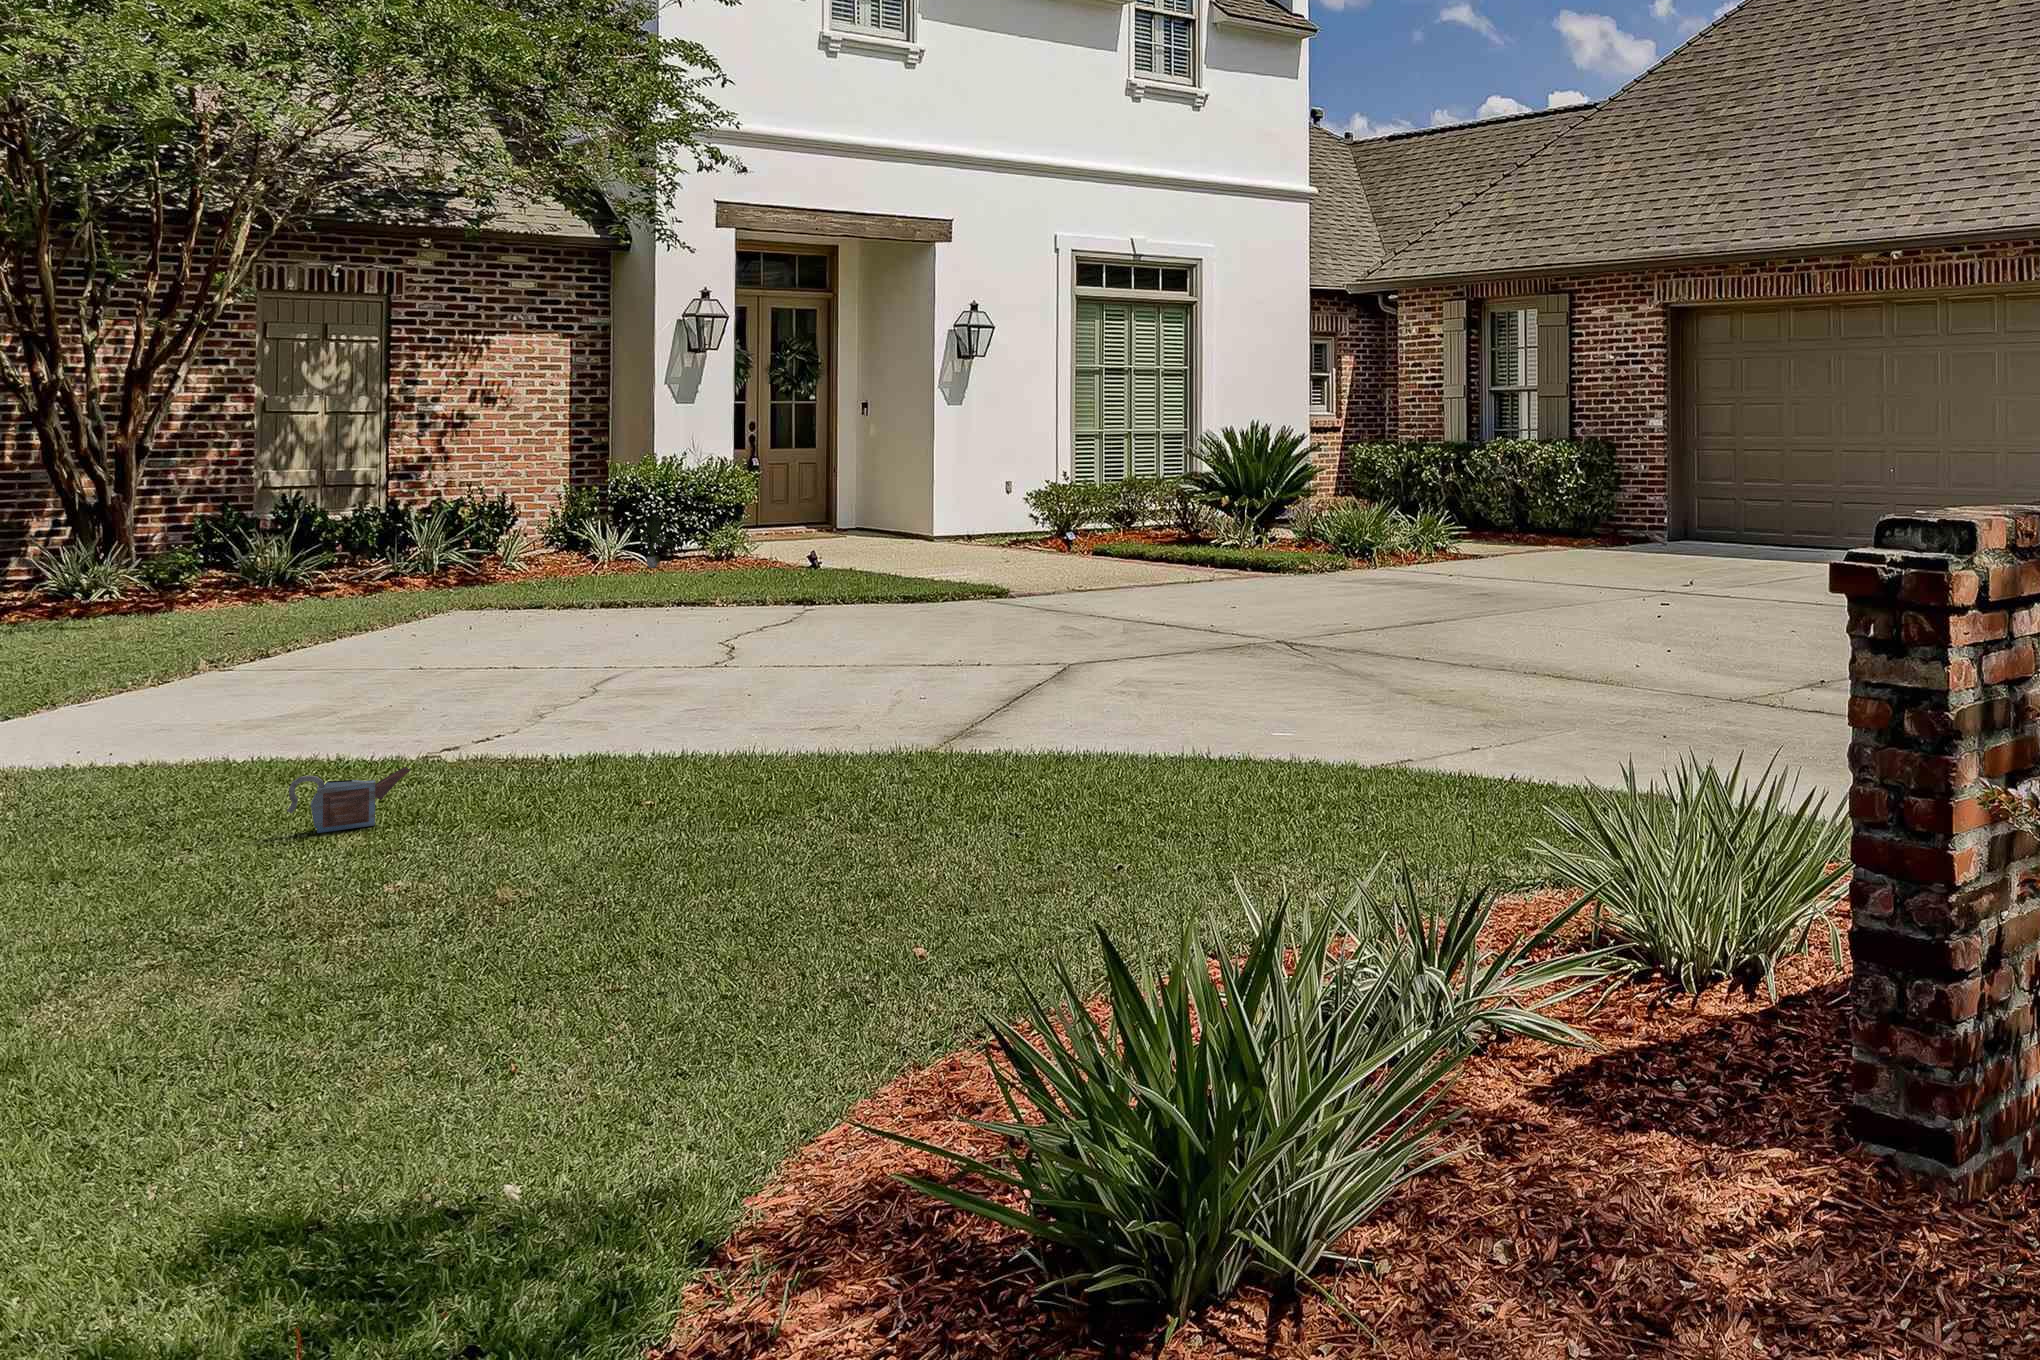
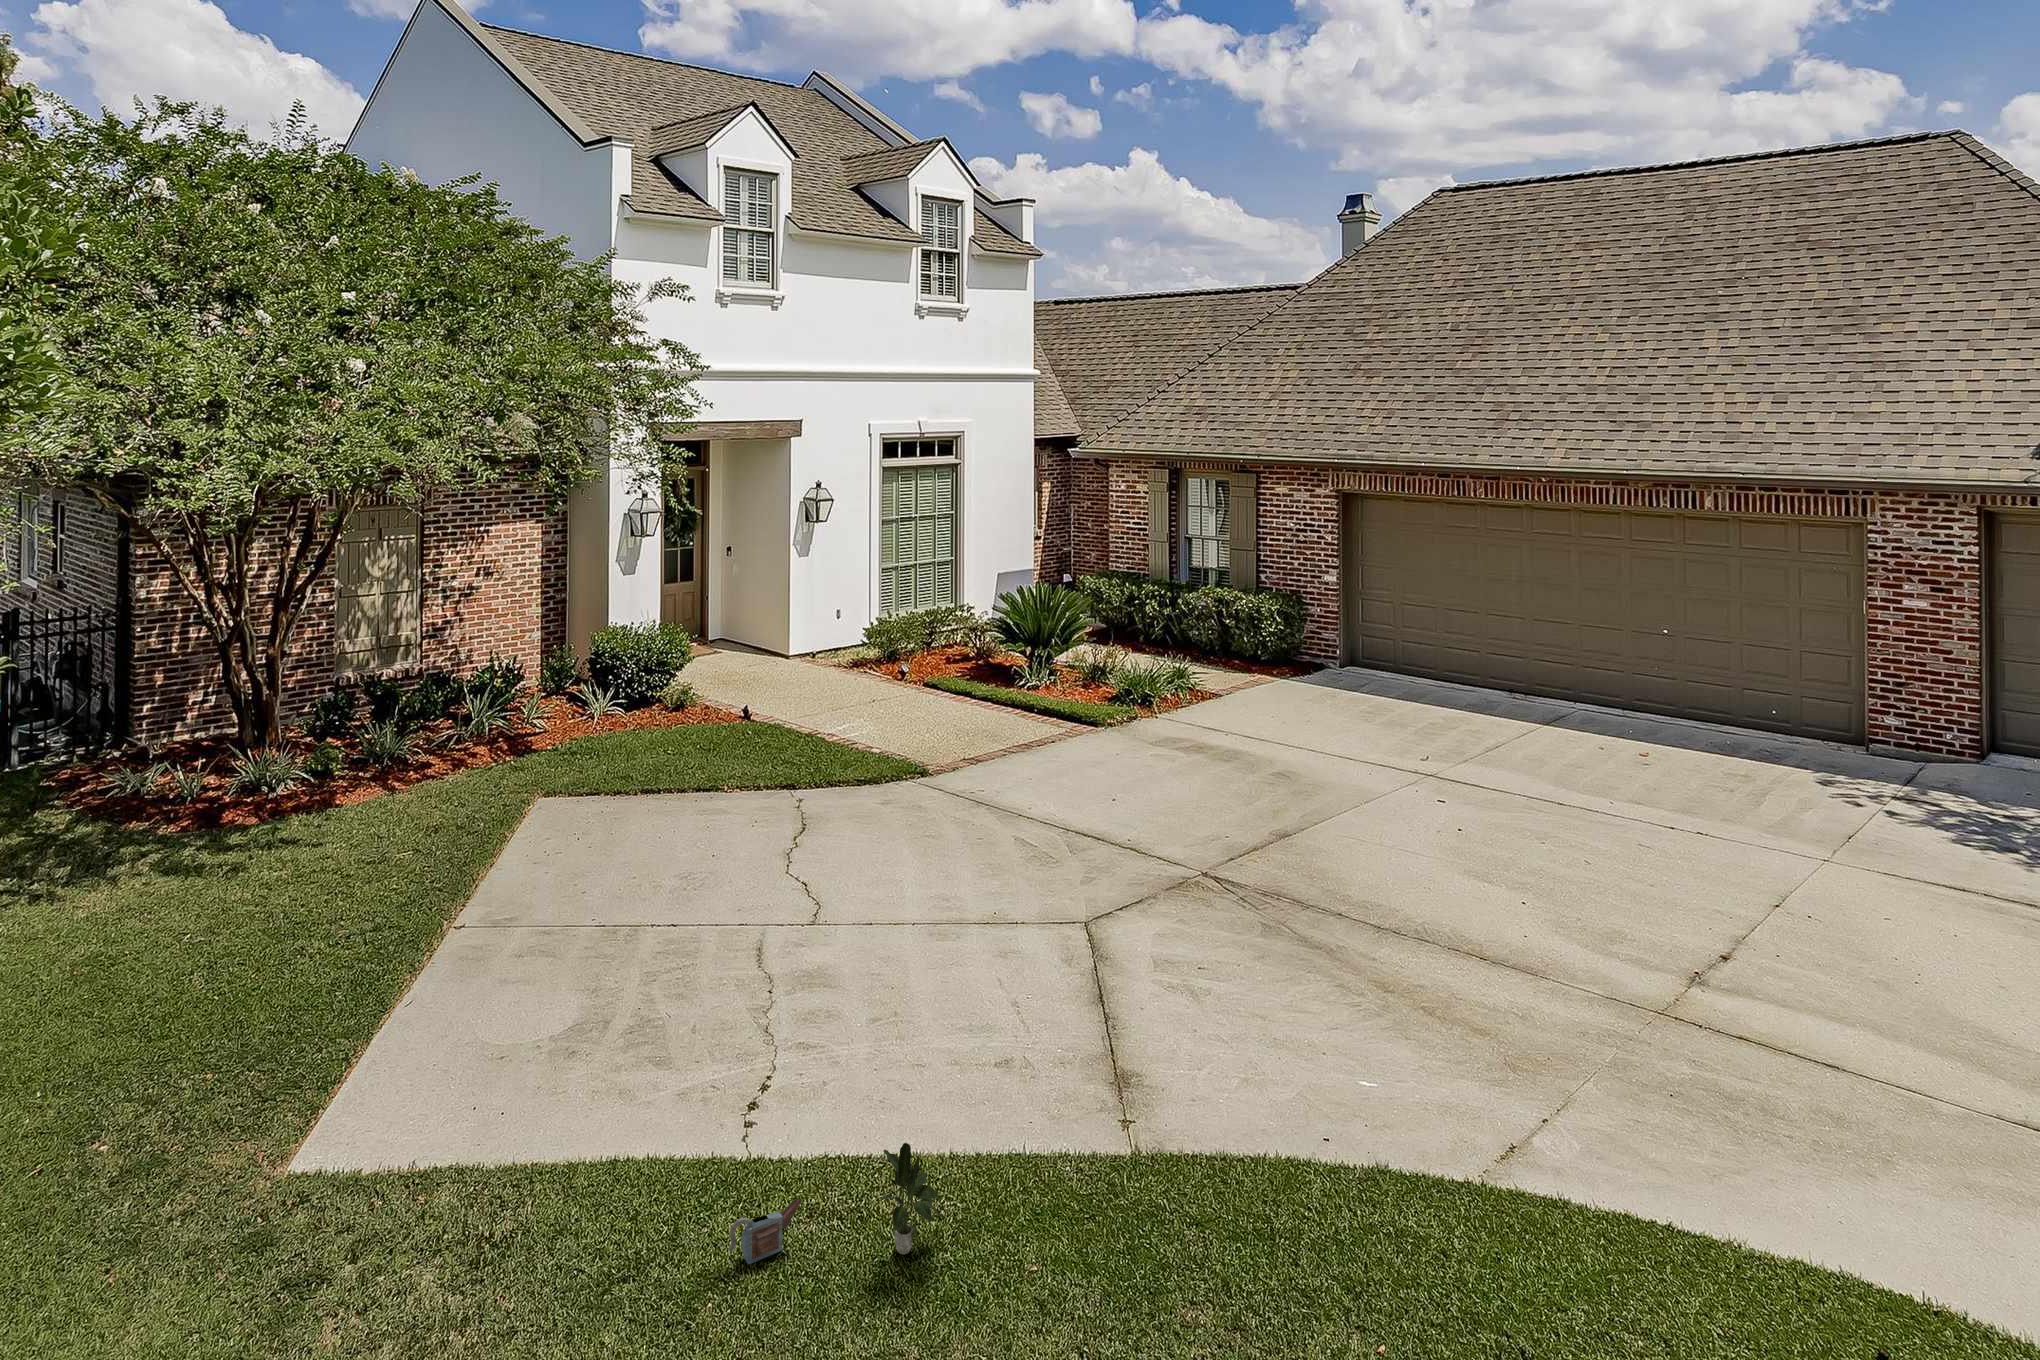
potted plant: present [633,514,675,568] -> present [880,1143,942,1254]

